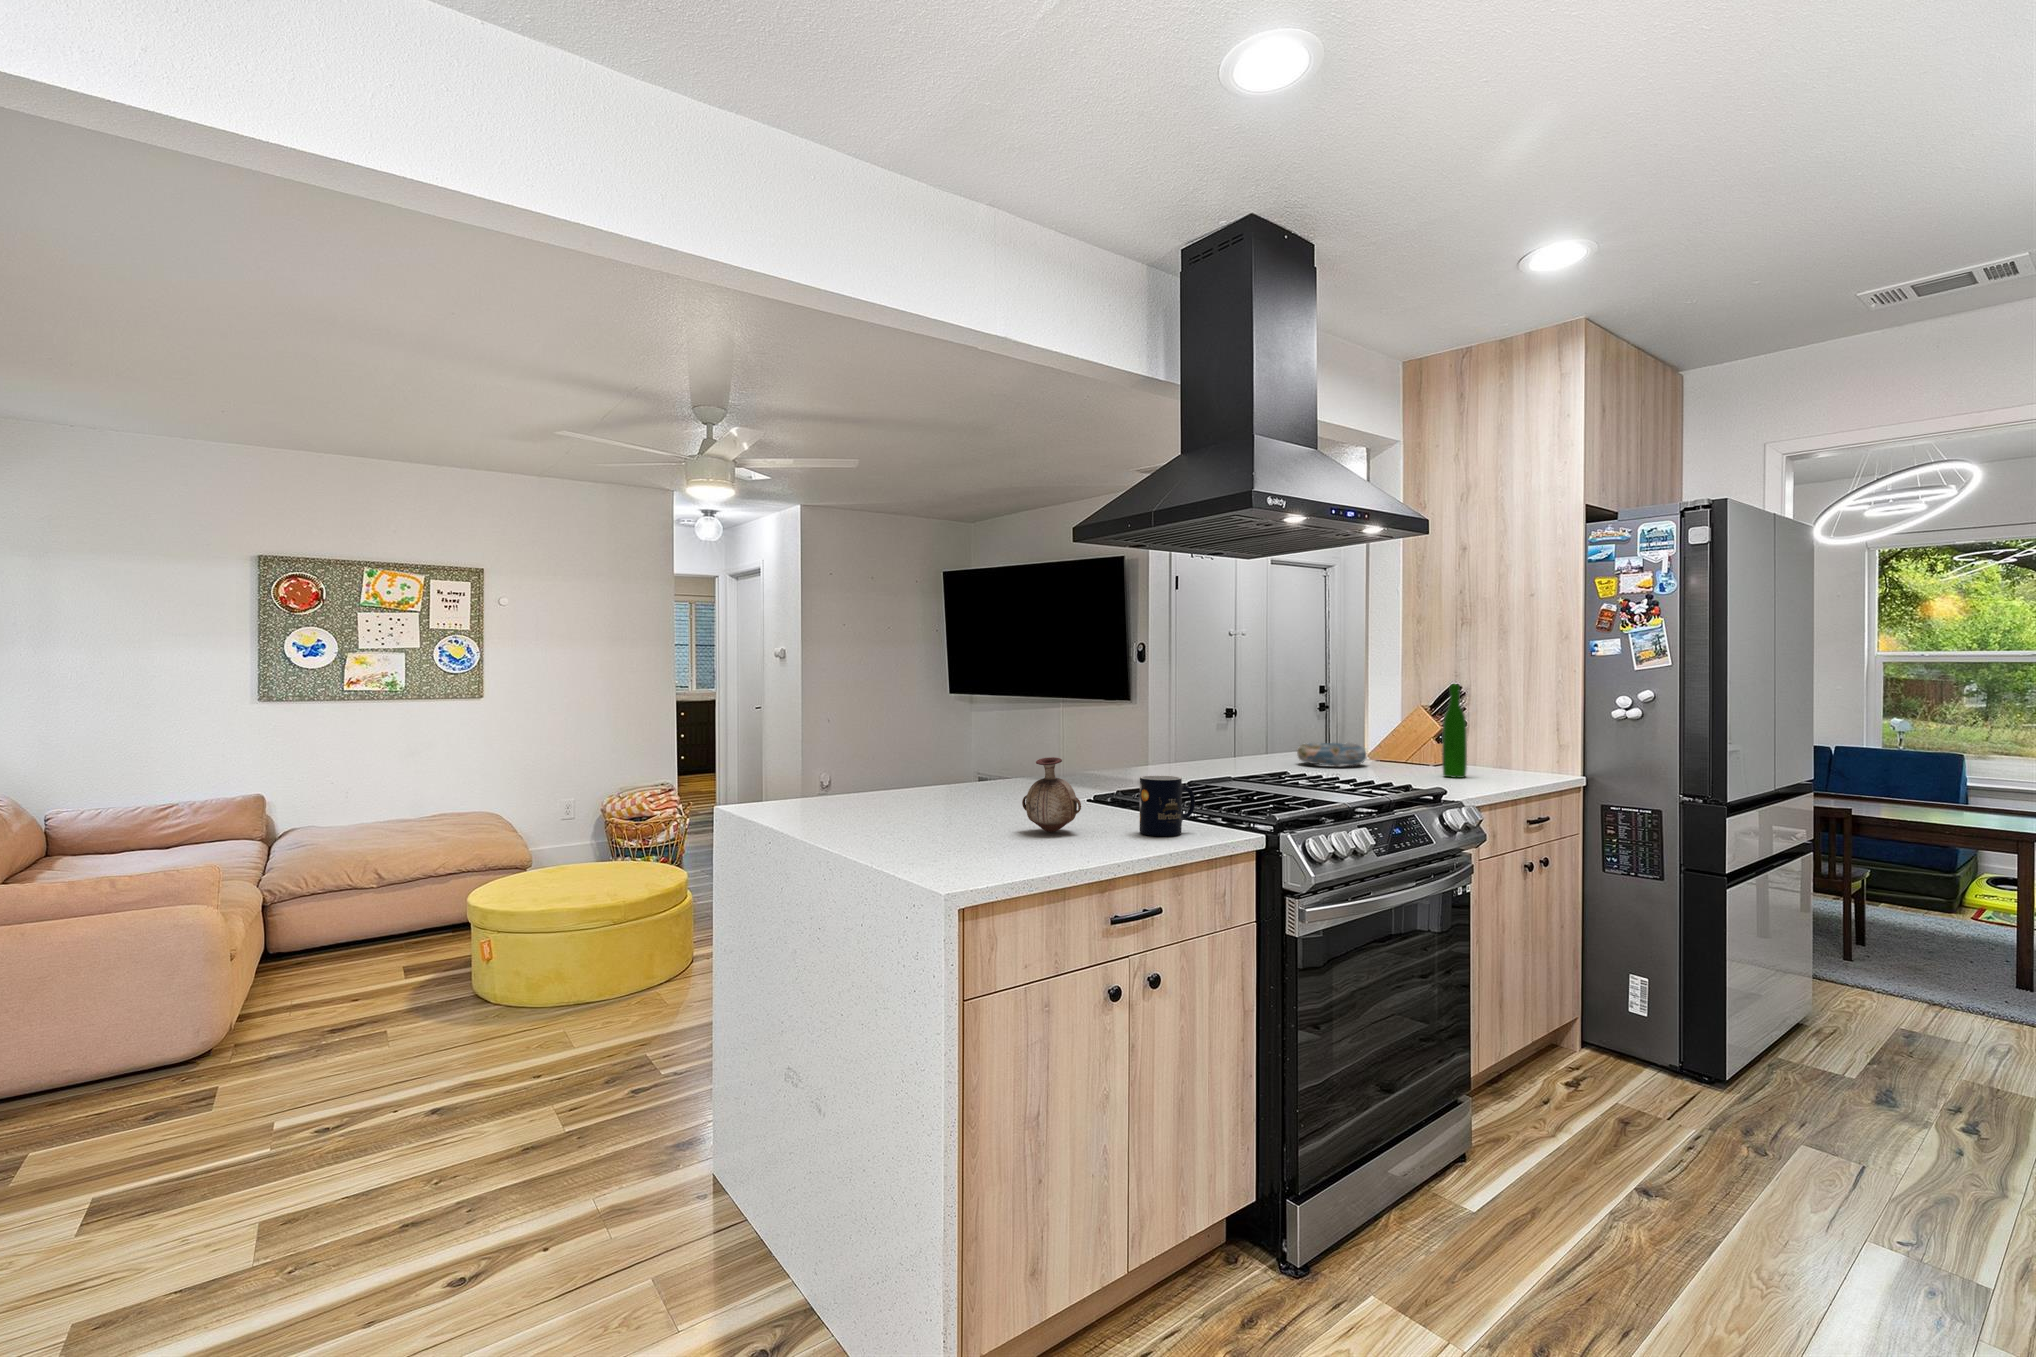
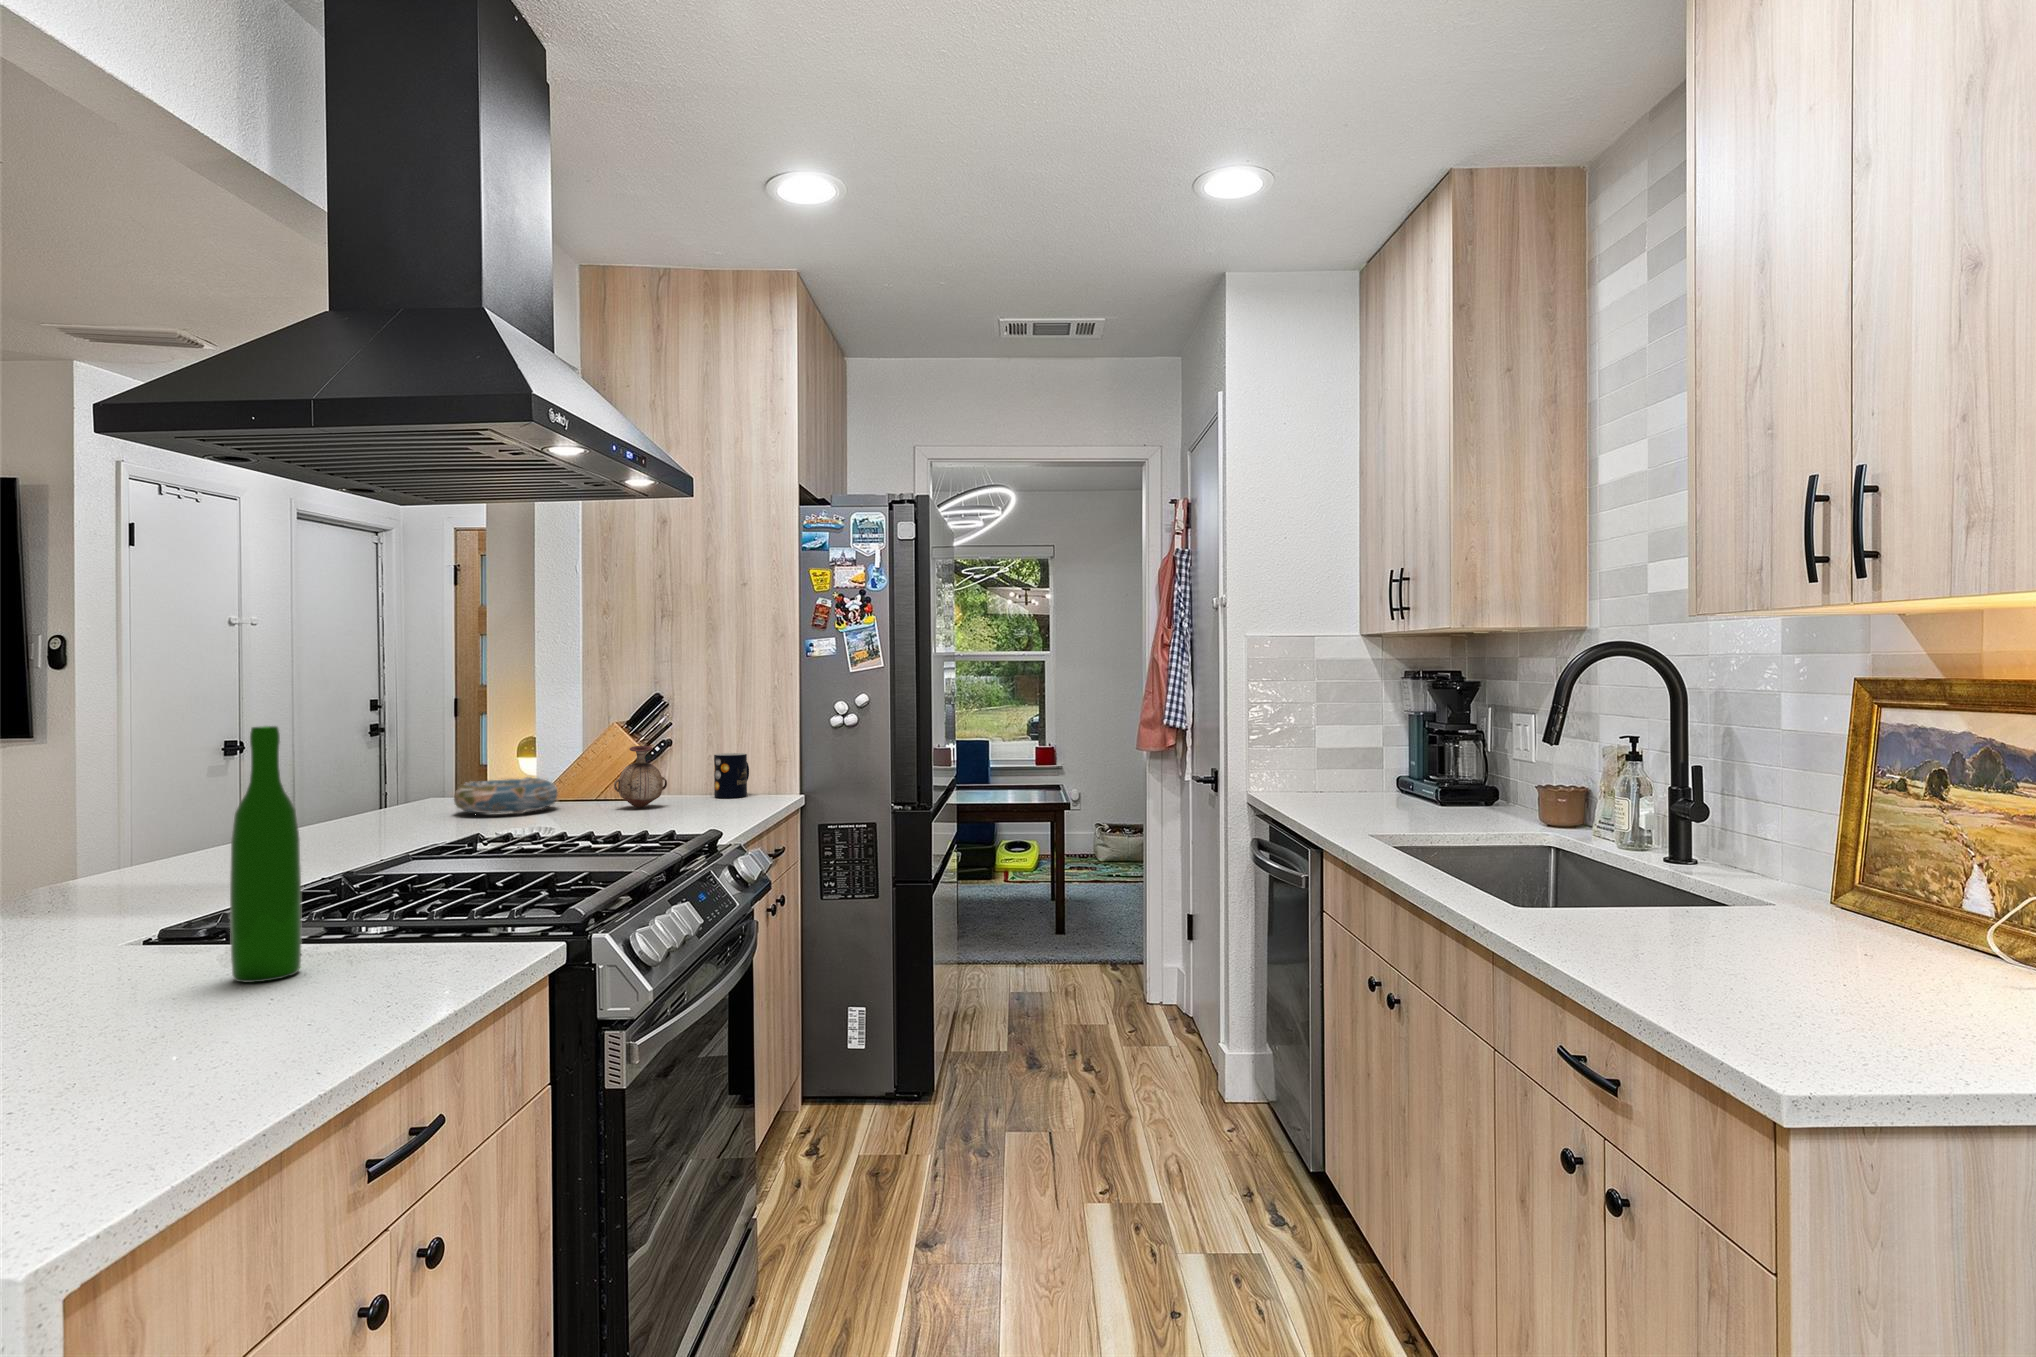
wine bottle: present [1442,684,1467,778] -> present [230,726,302,982]
vase: present [1022,757,1081,832] -> present [614,746,667,807]
mug: present [1140,775,1195,836] -> present [714,753,749,798]

